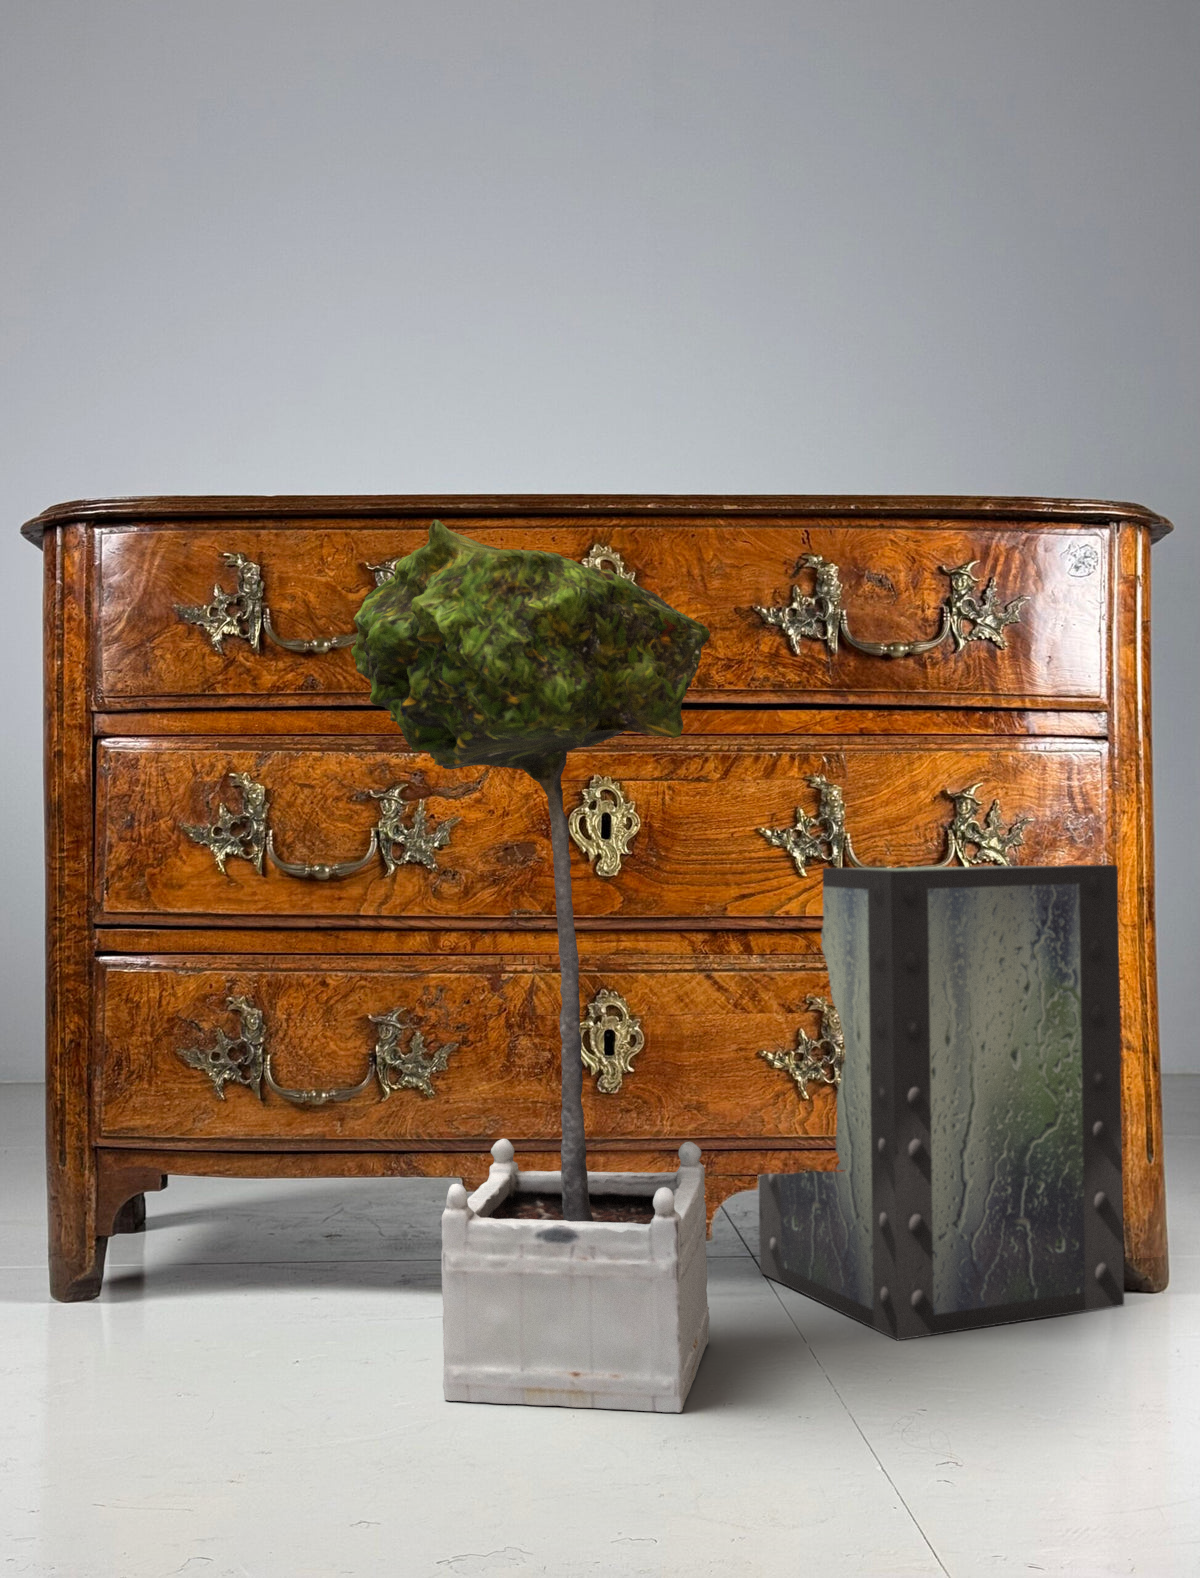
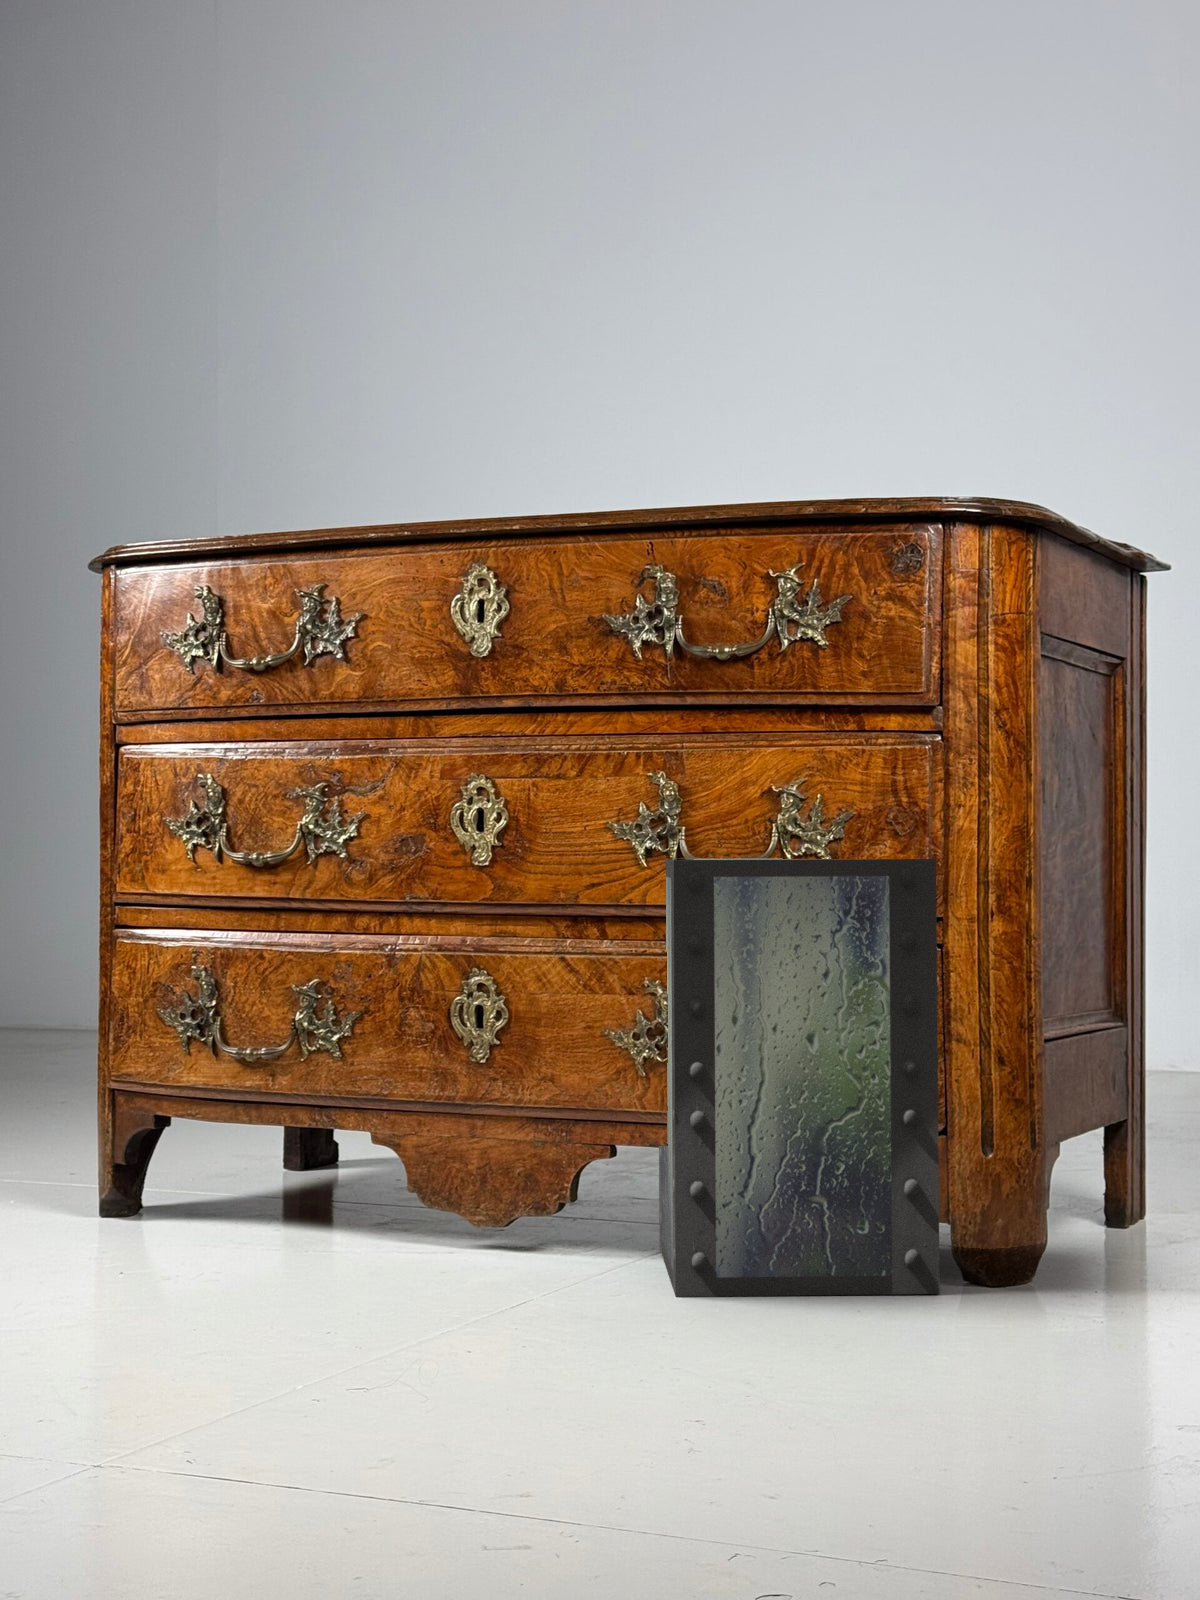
potted tree: present [351,520,710,1413] -> none [192,557,516,1318]

